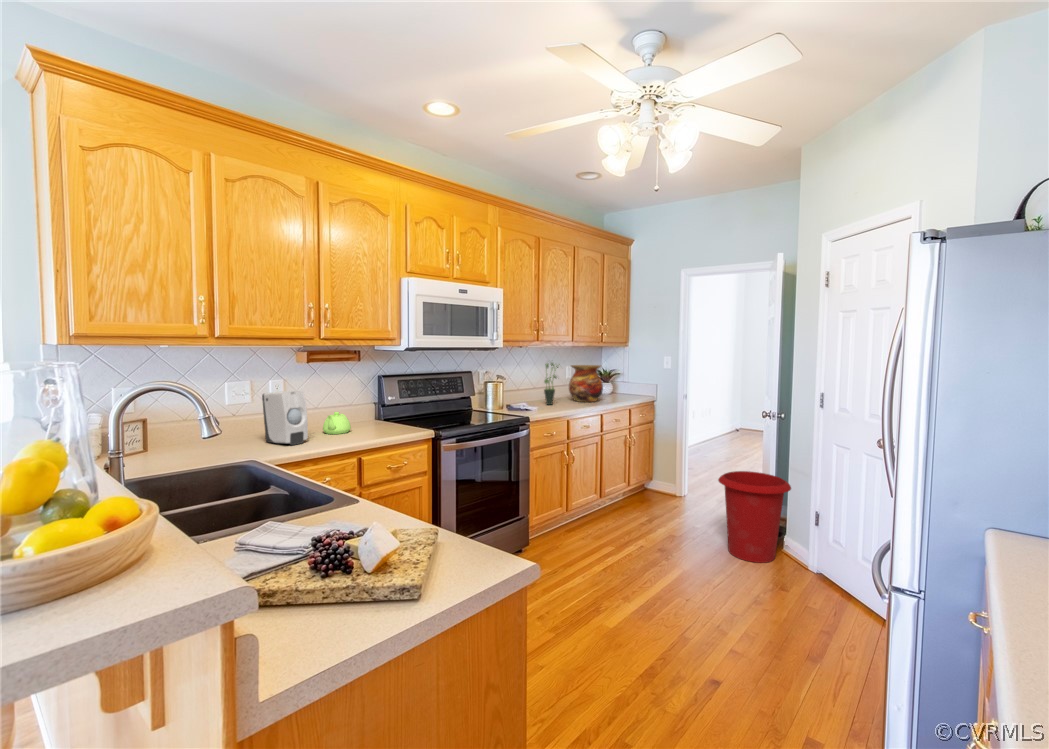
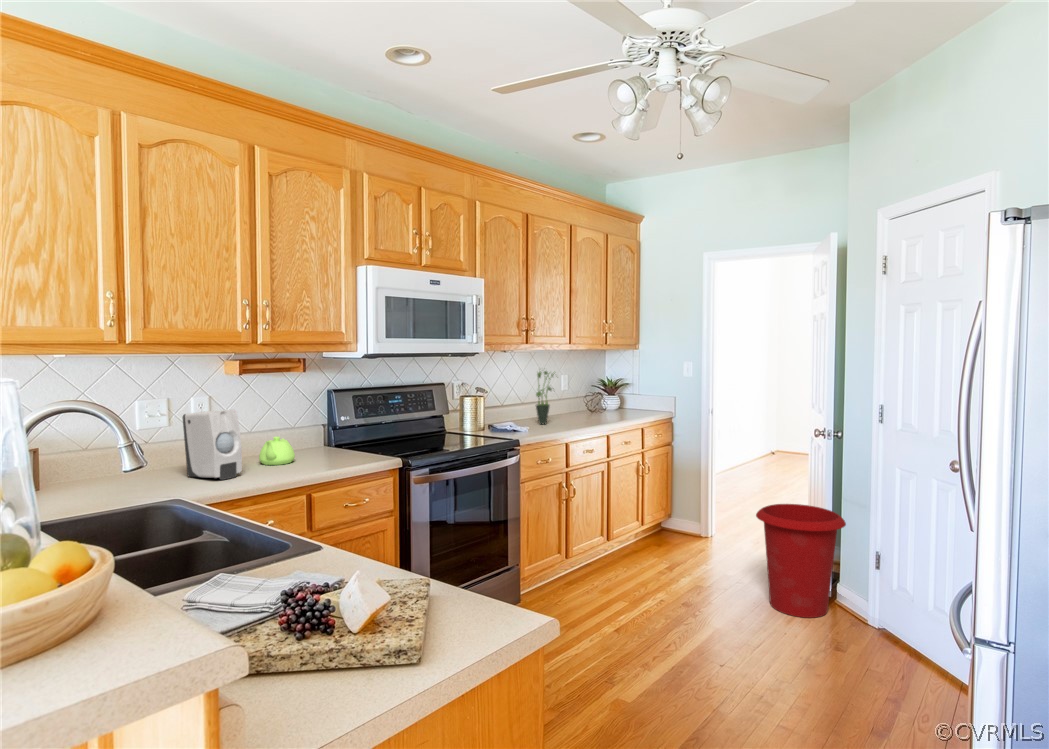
vase: present [569,365,603,402] -> none [566,373,609,420]

